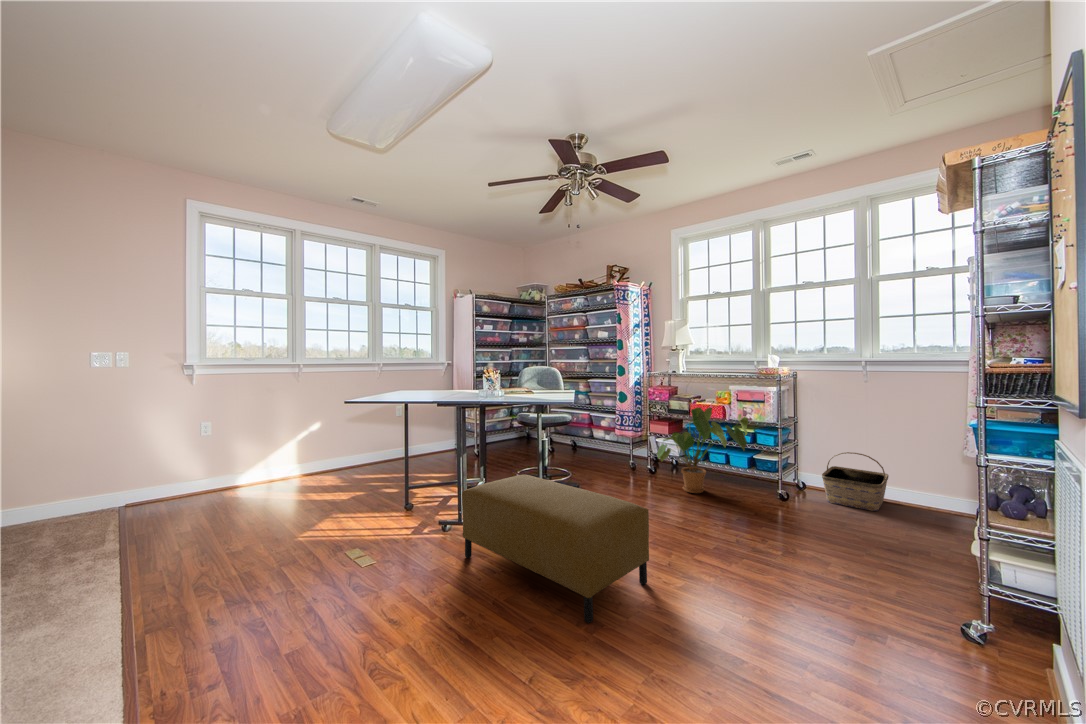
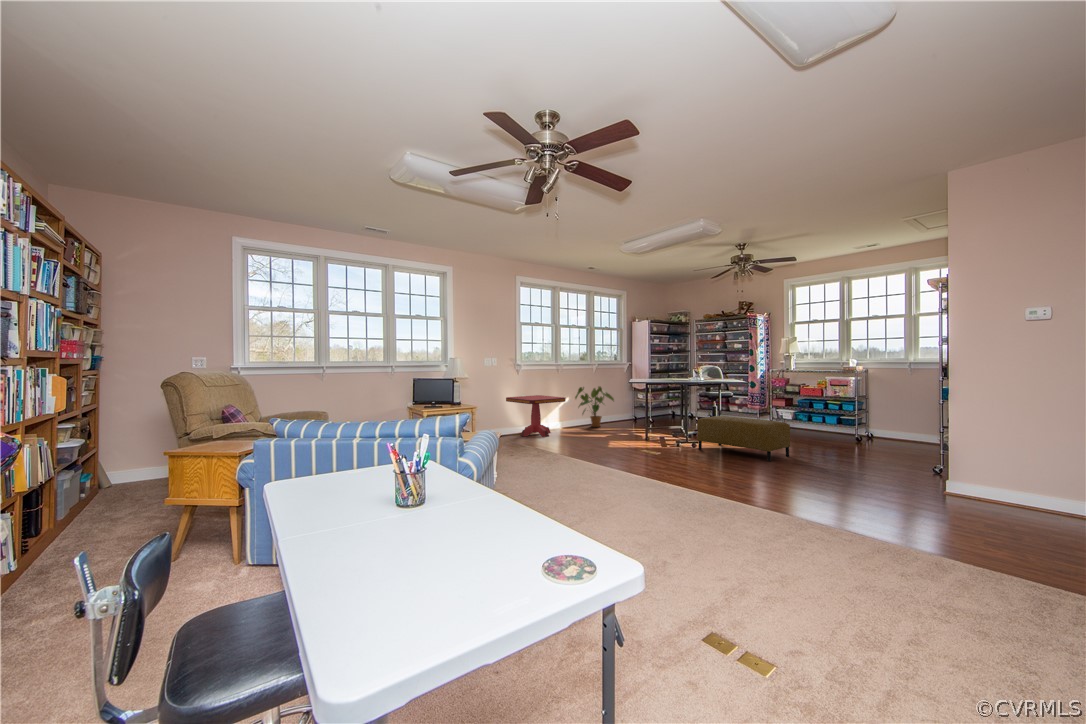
house plant: present [657,407,748,493] -> present [575,386,614,427]
side table: none [135,423,262,515] -> present [506,395,566,437]
basket: present [822,452,889,511] -> none [881,414,922,443]

